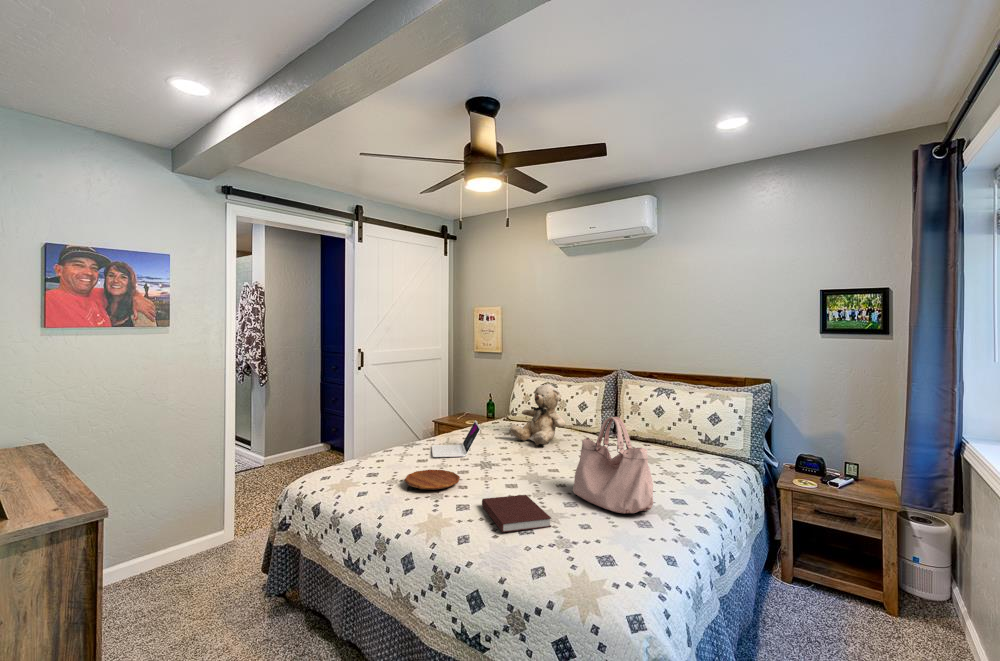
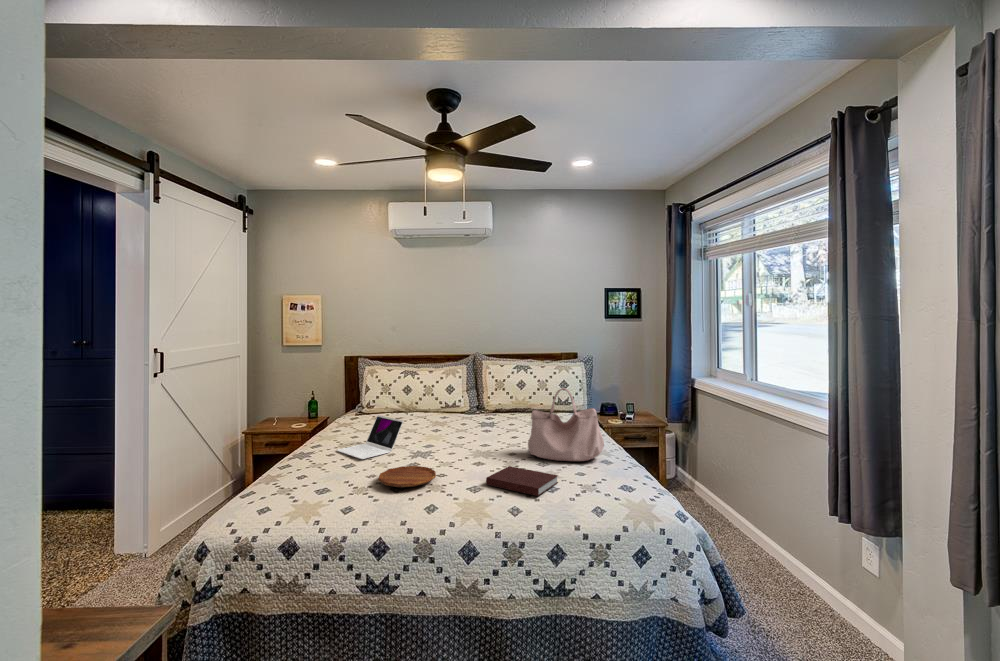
teddy bear: present [510,384,566,446] -> none [404,371,459,430]

